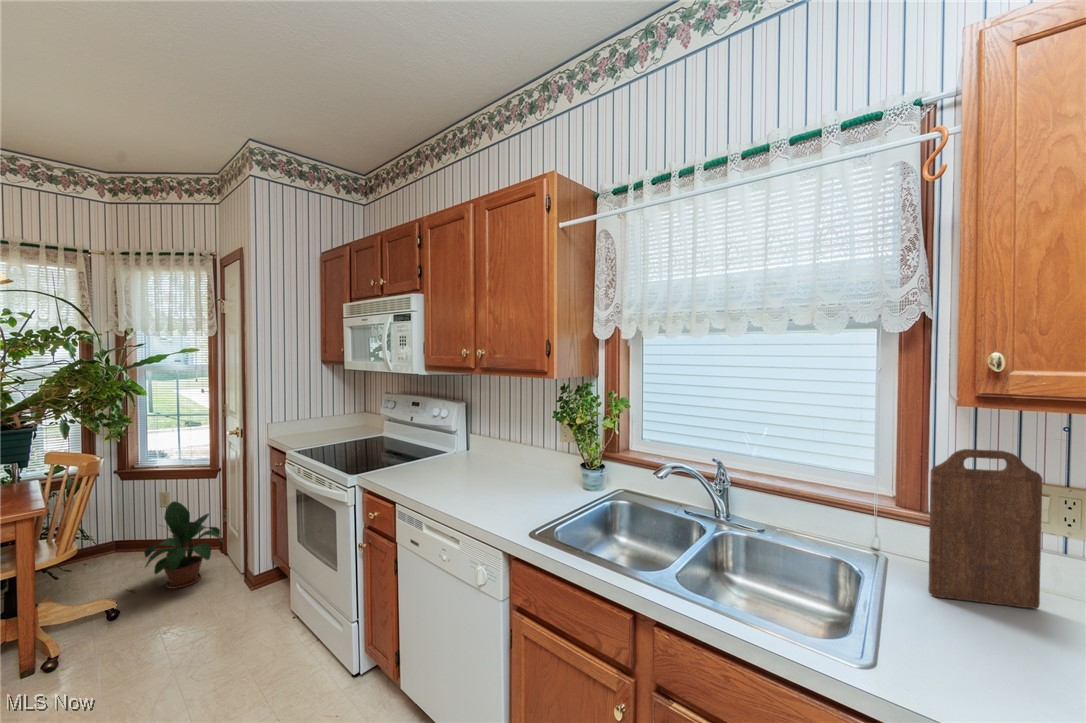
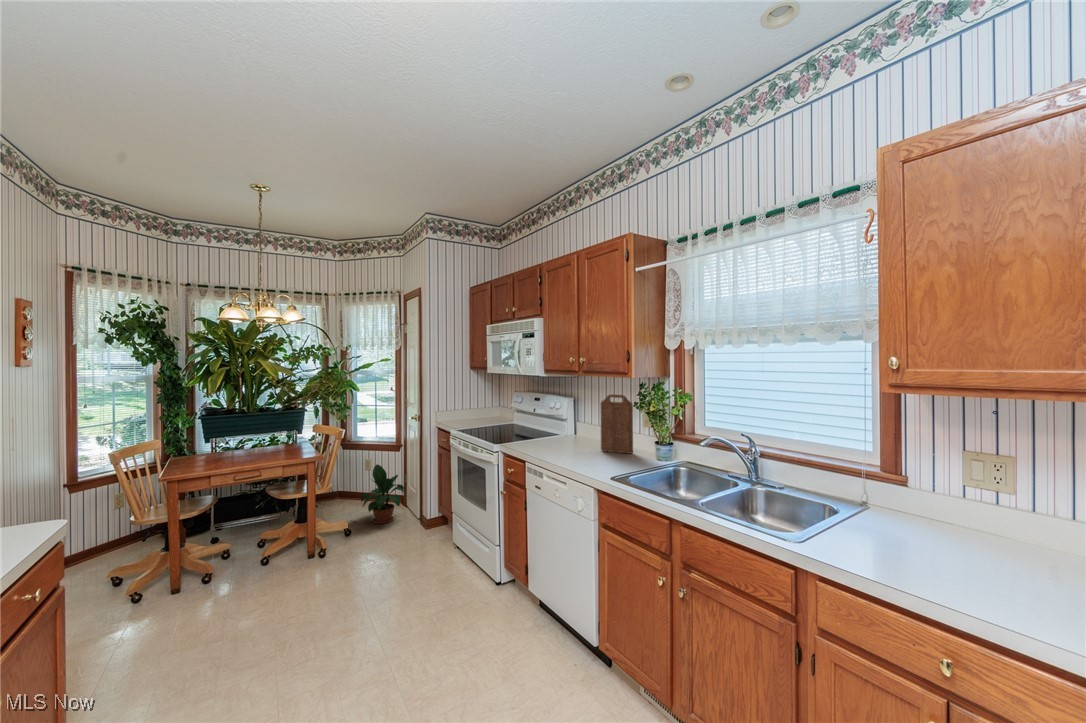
cutting board: present [928,449,1042,609] -> present [601,394,633,454]

